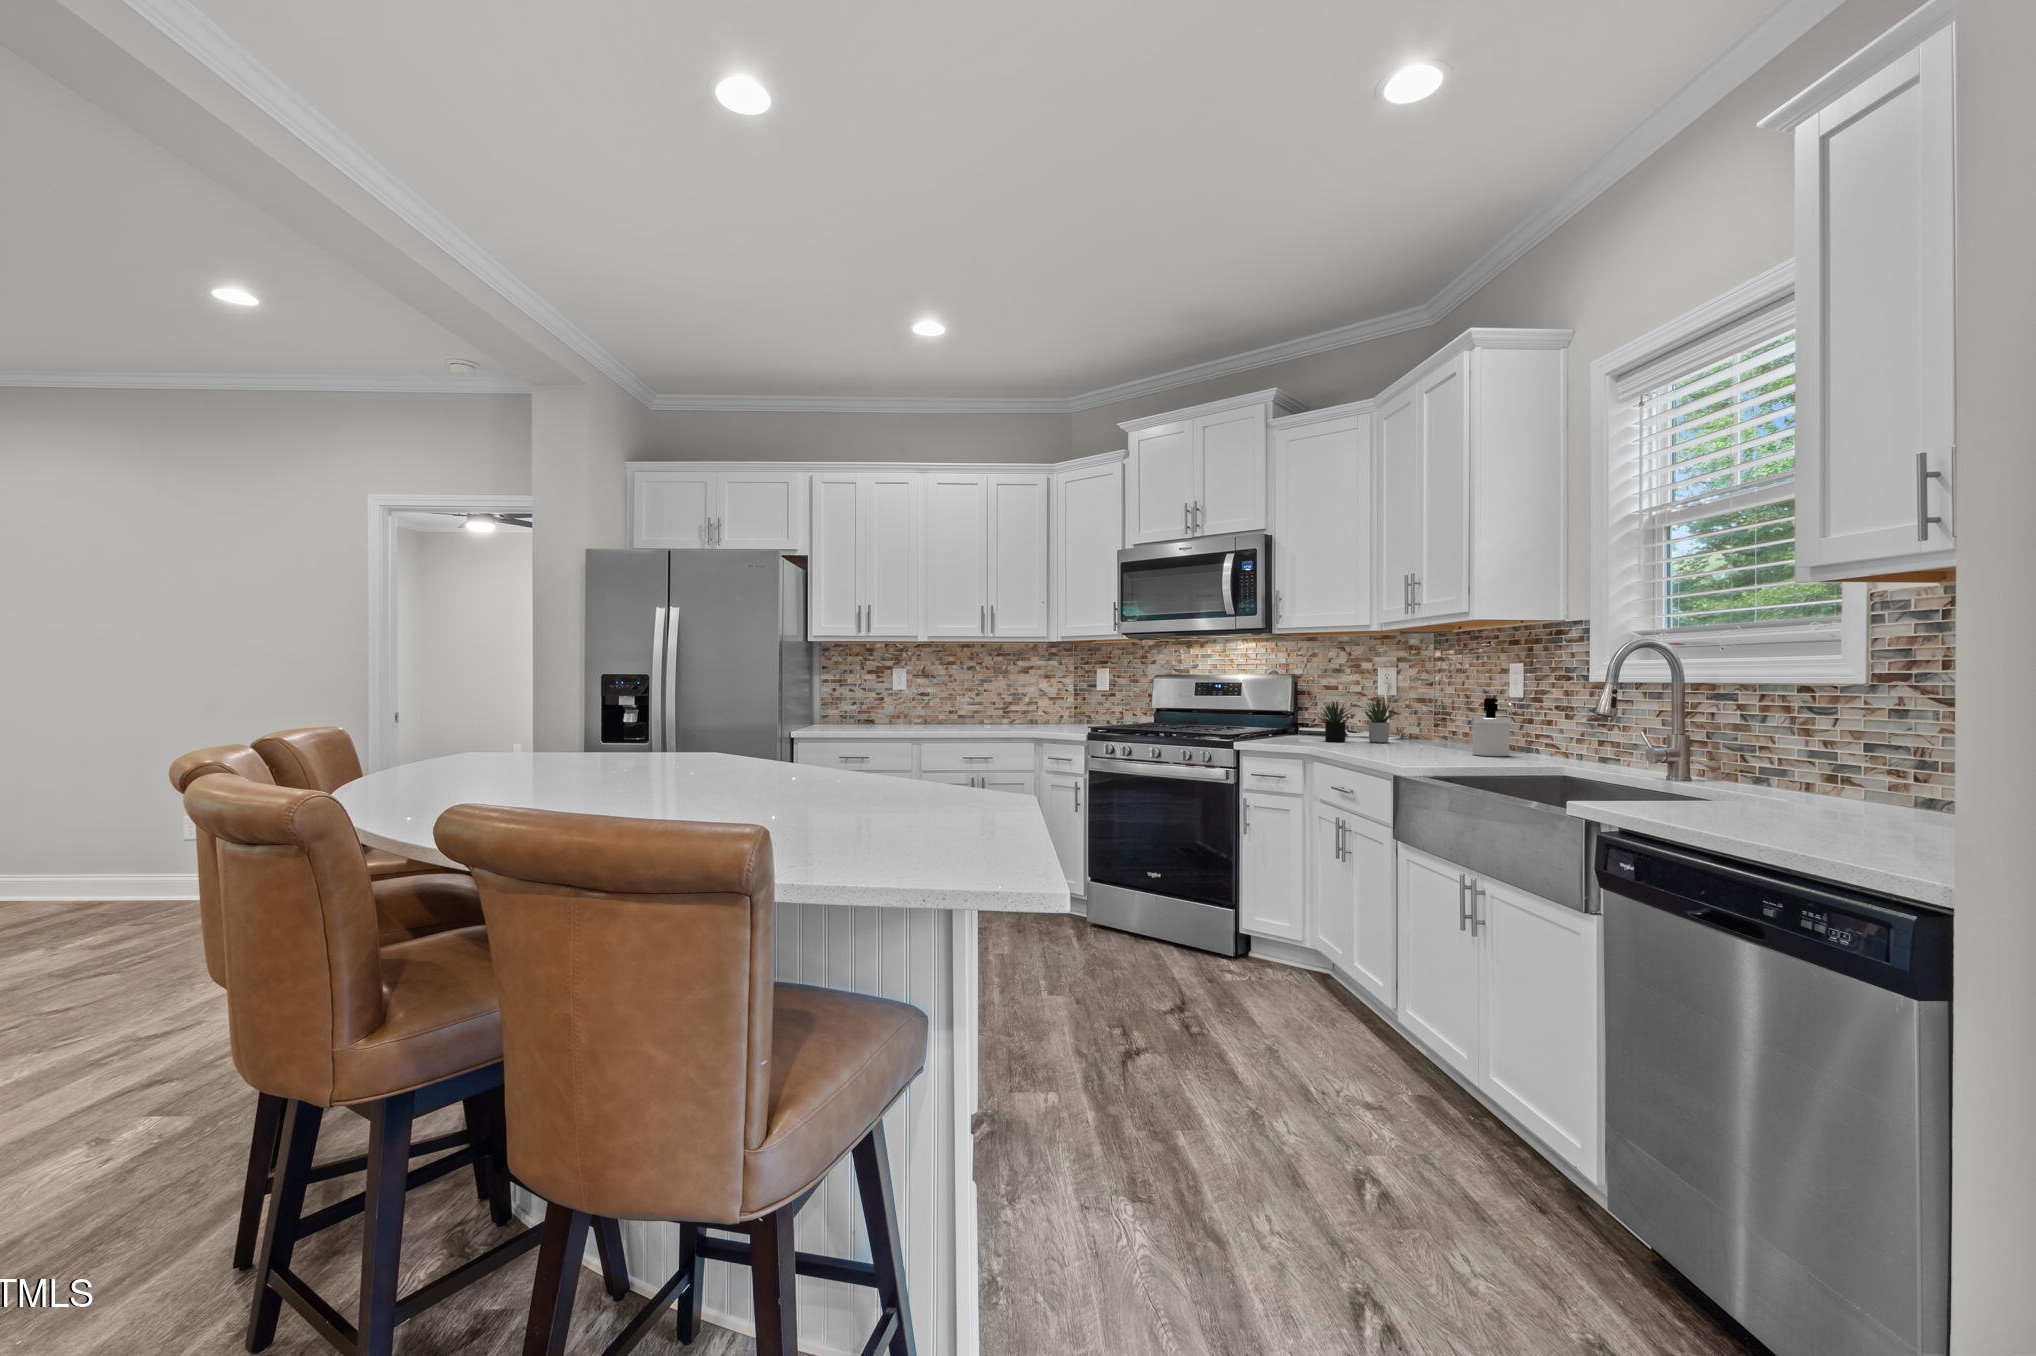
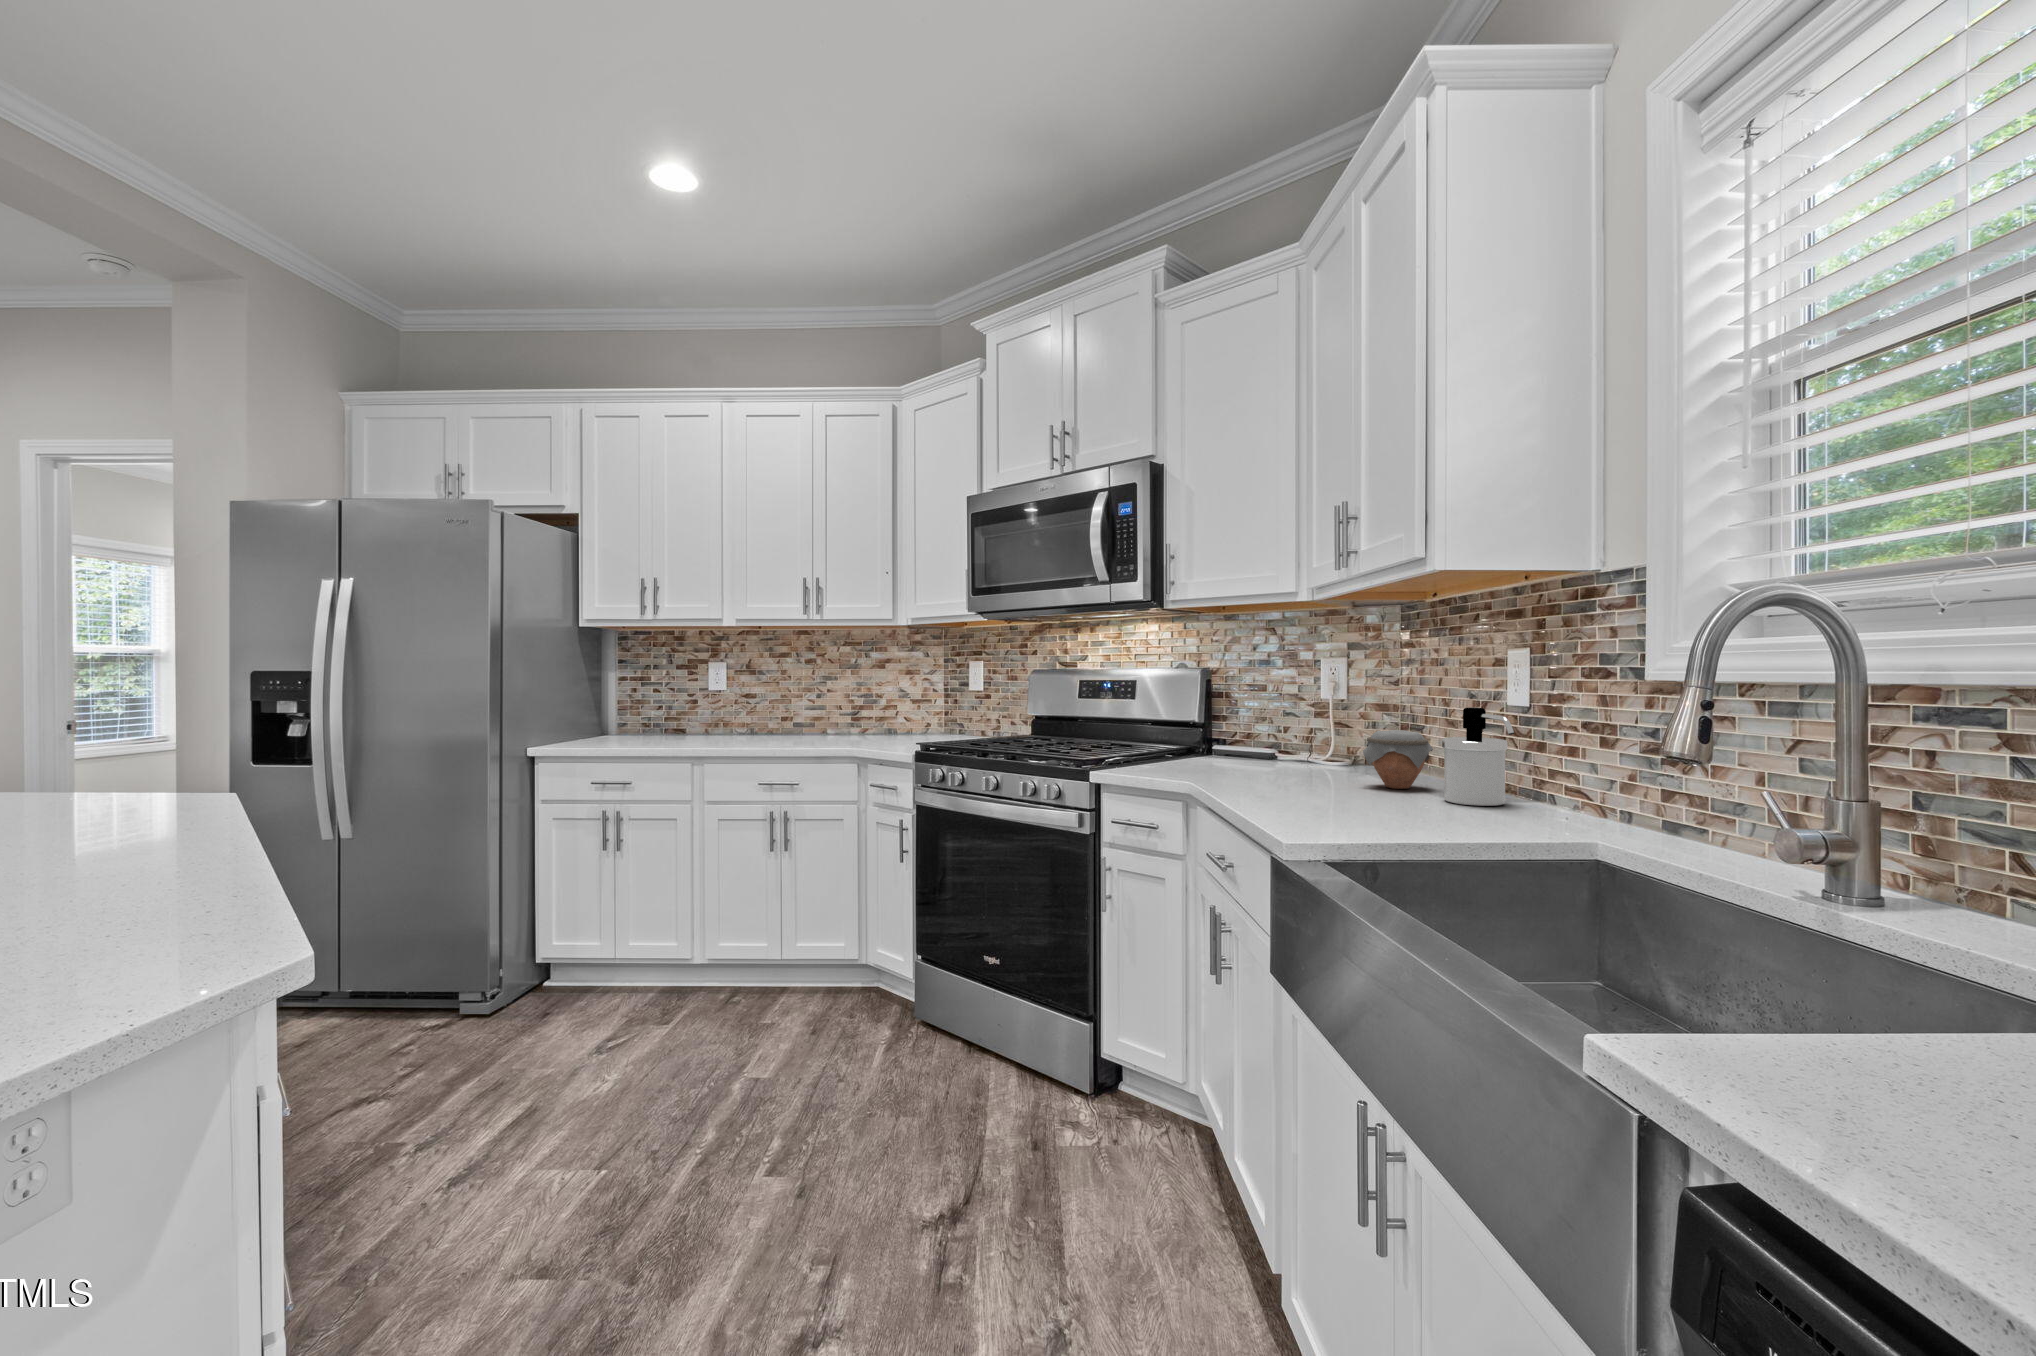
succulent plant: present [1317,698,1399,742] -> none [1217,700,1348,771]
jar: none [1419,714,1463,750] -> present [1363,730,1433,789]

